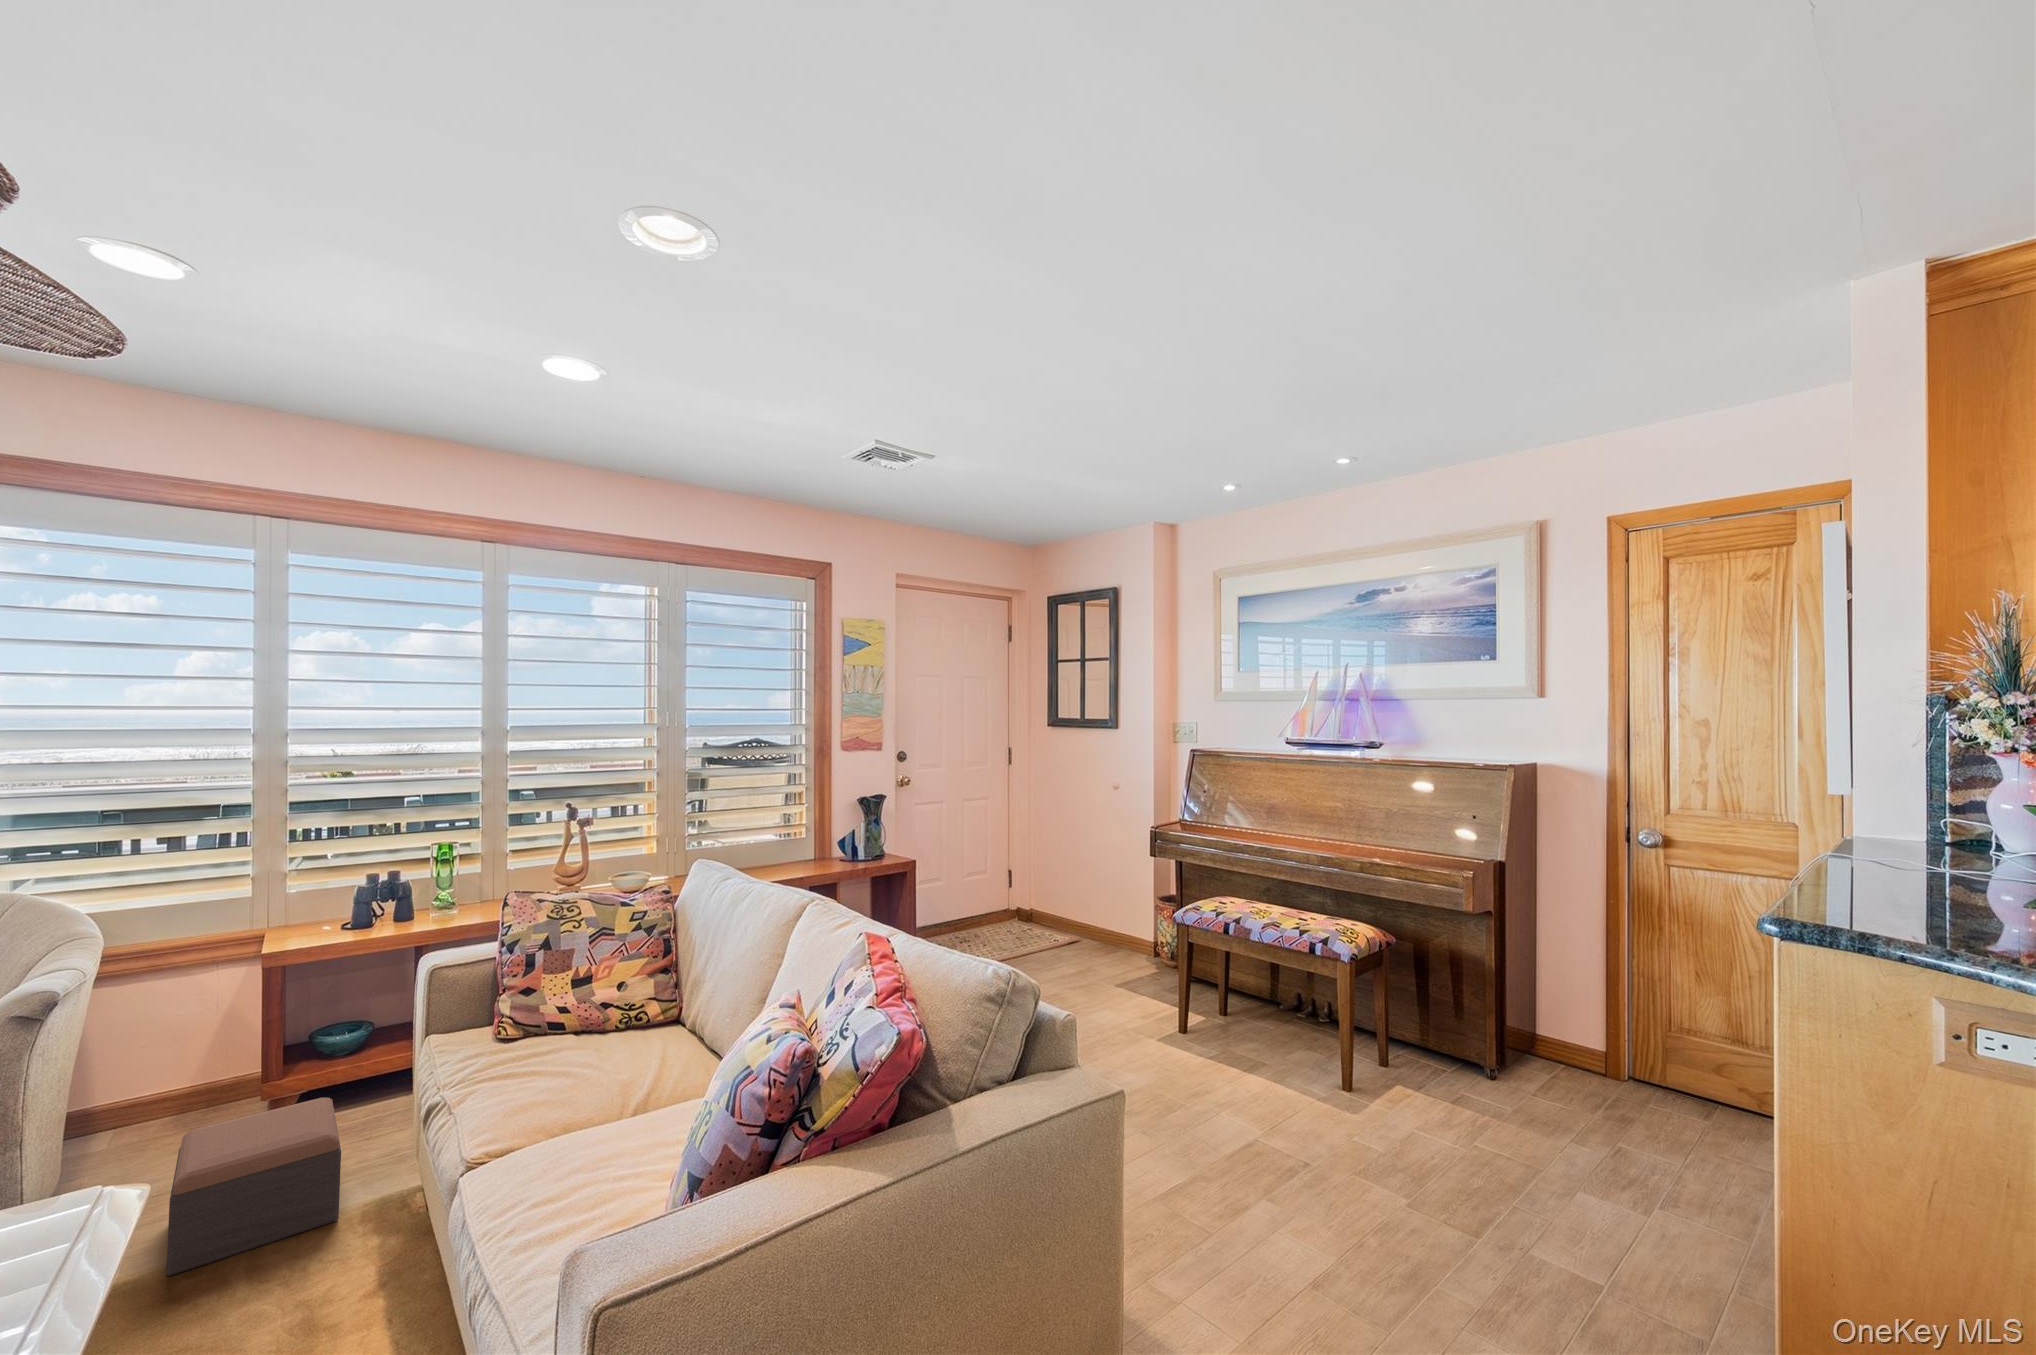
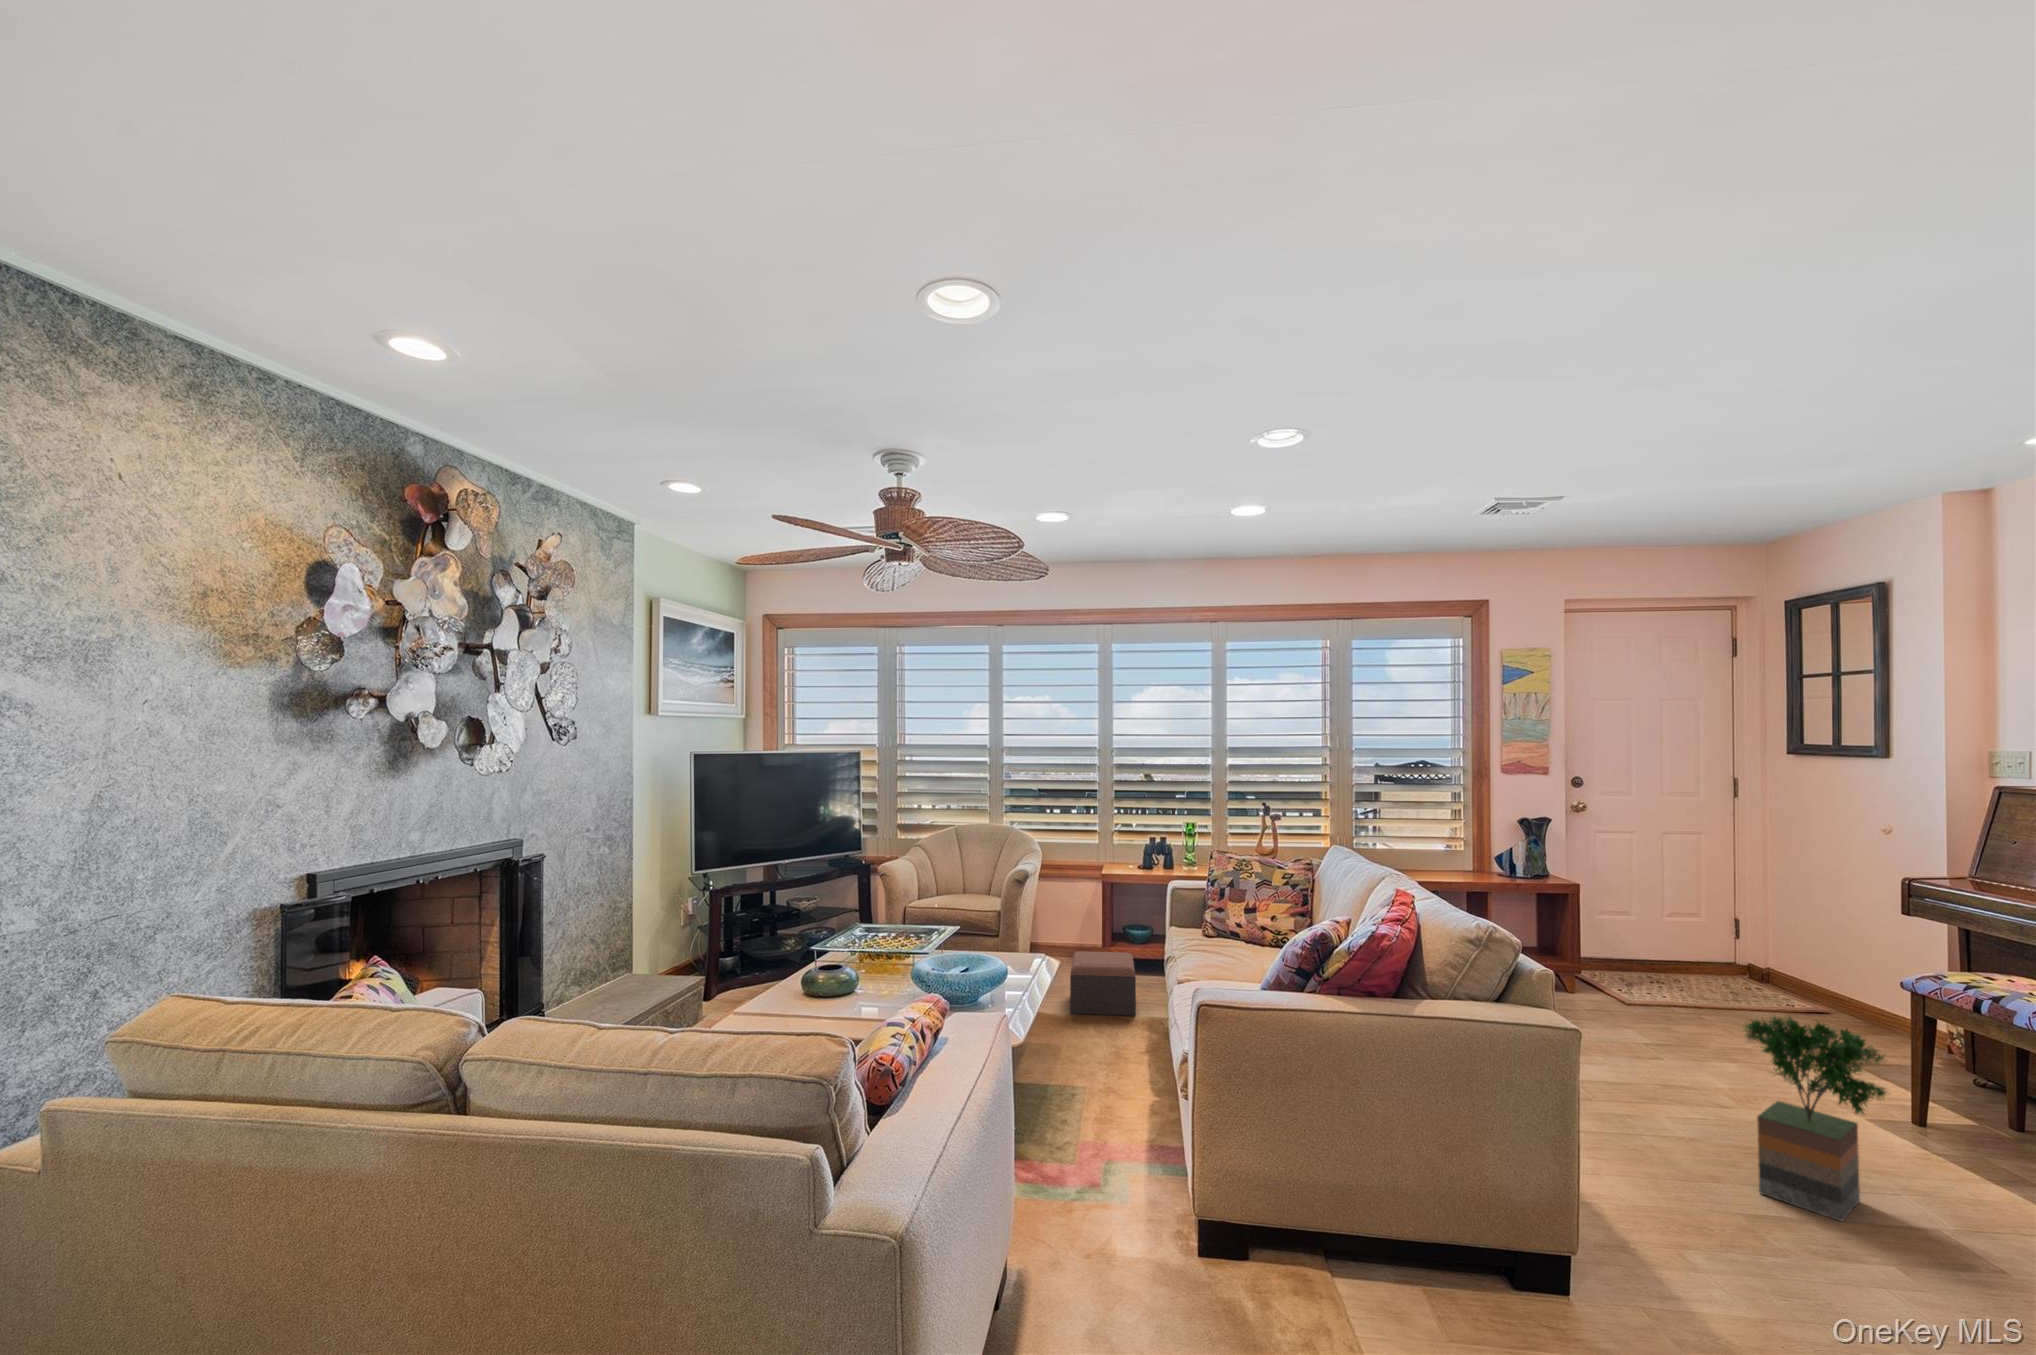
potted tree: none [1178,980,1308,1186] -> present [1743,1017,1890,1221]

